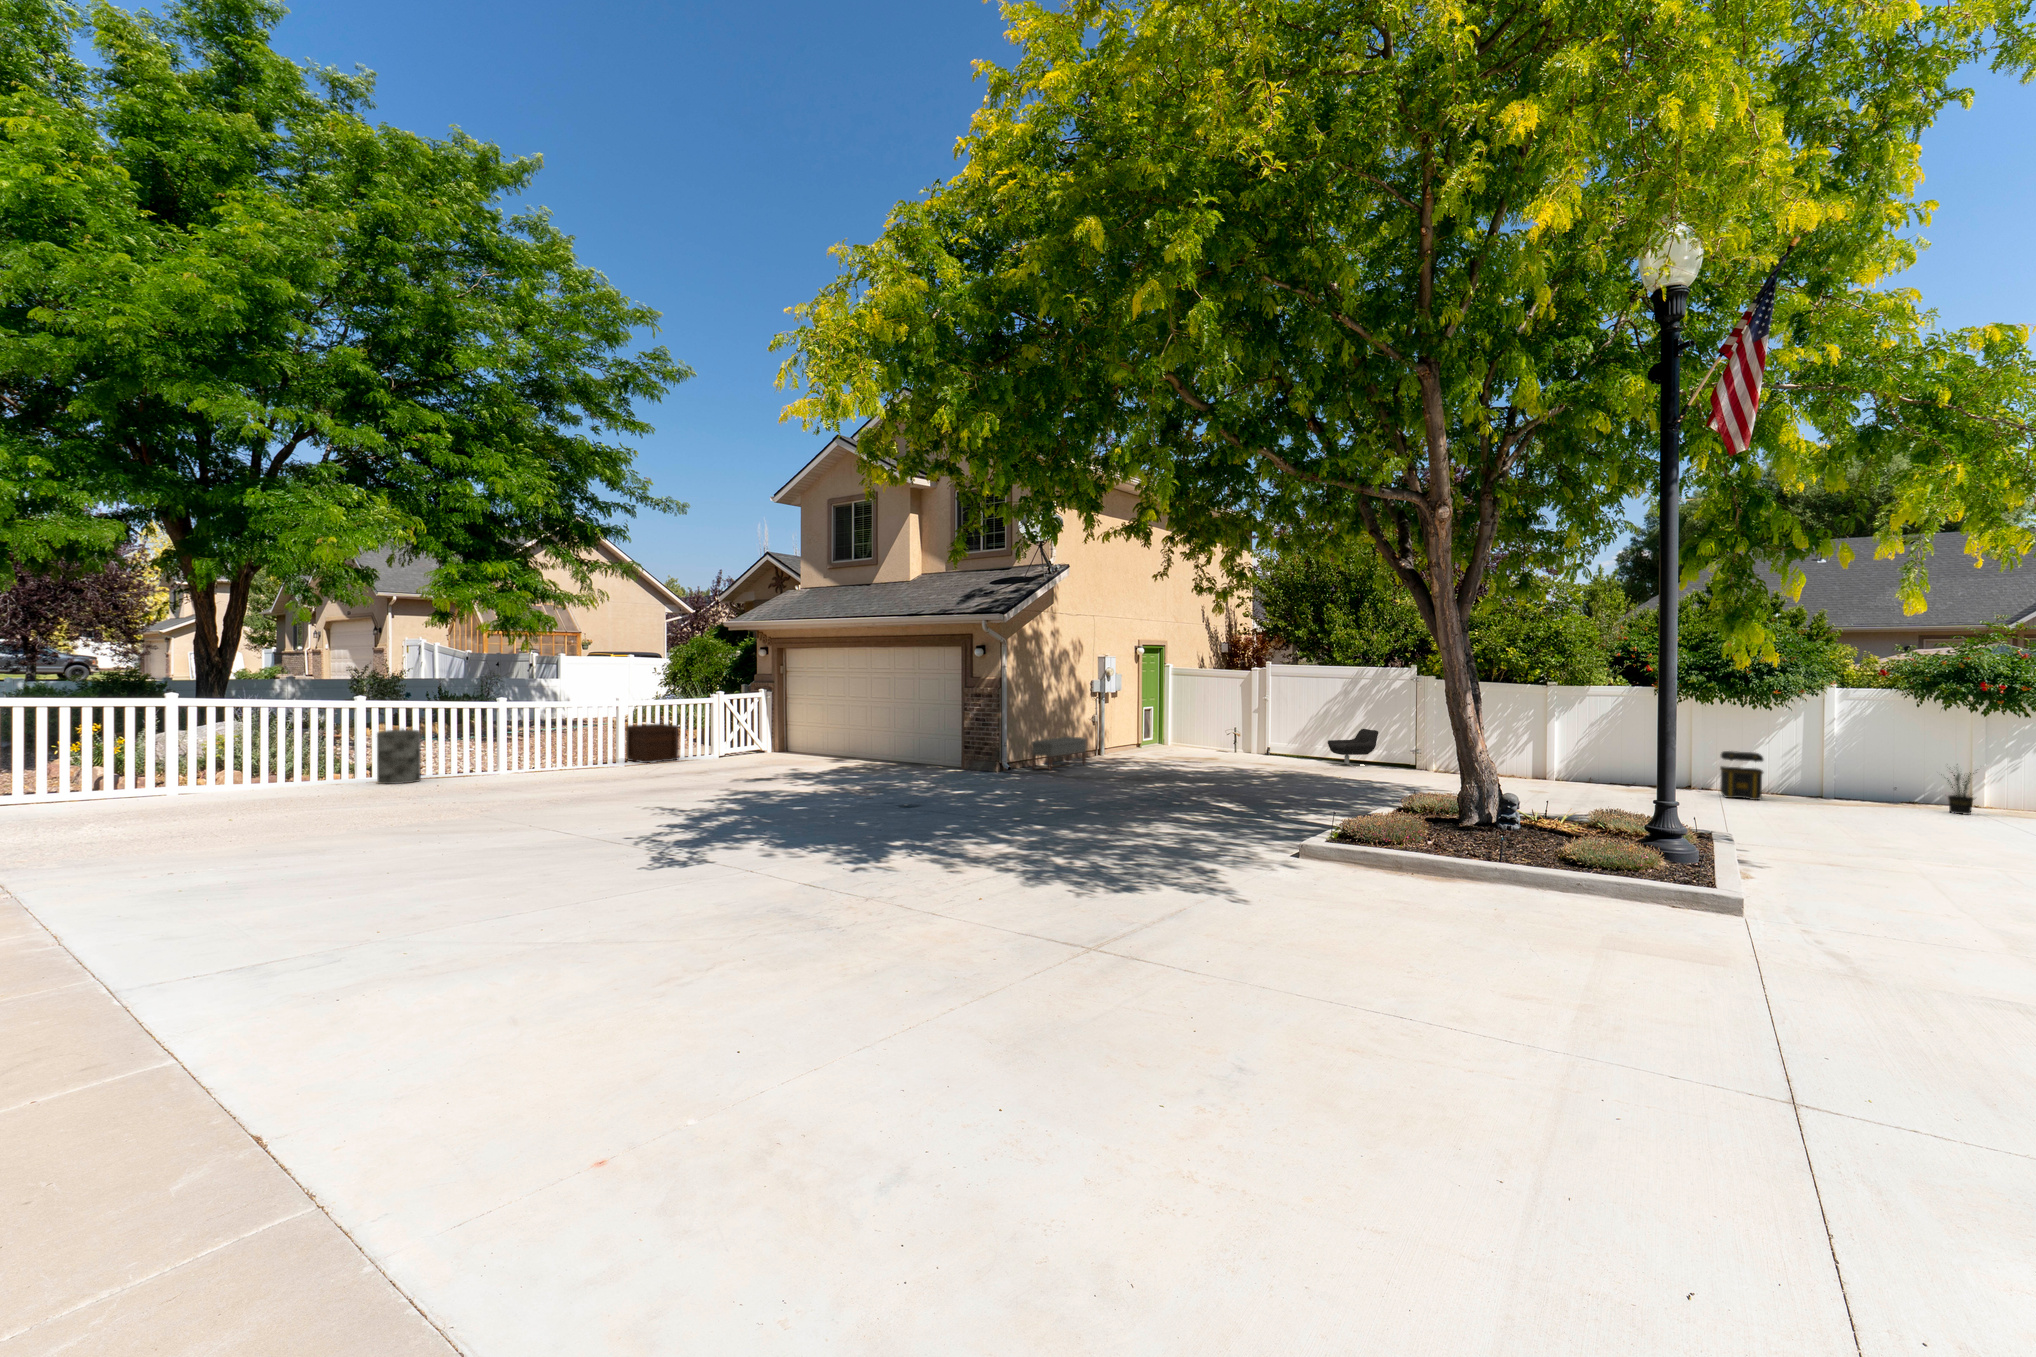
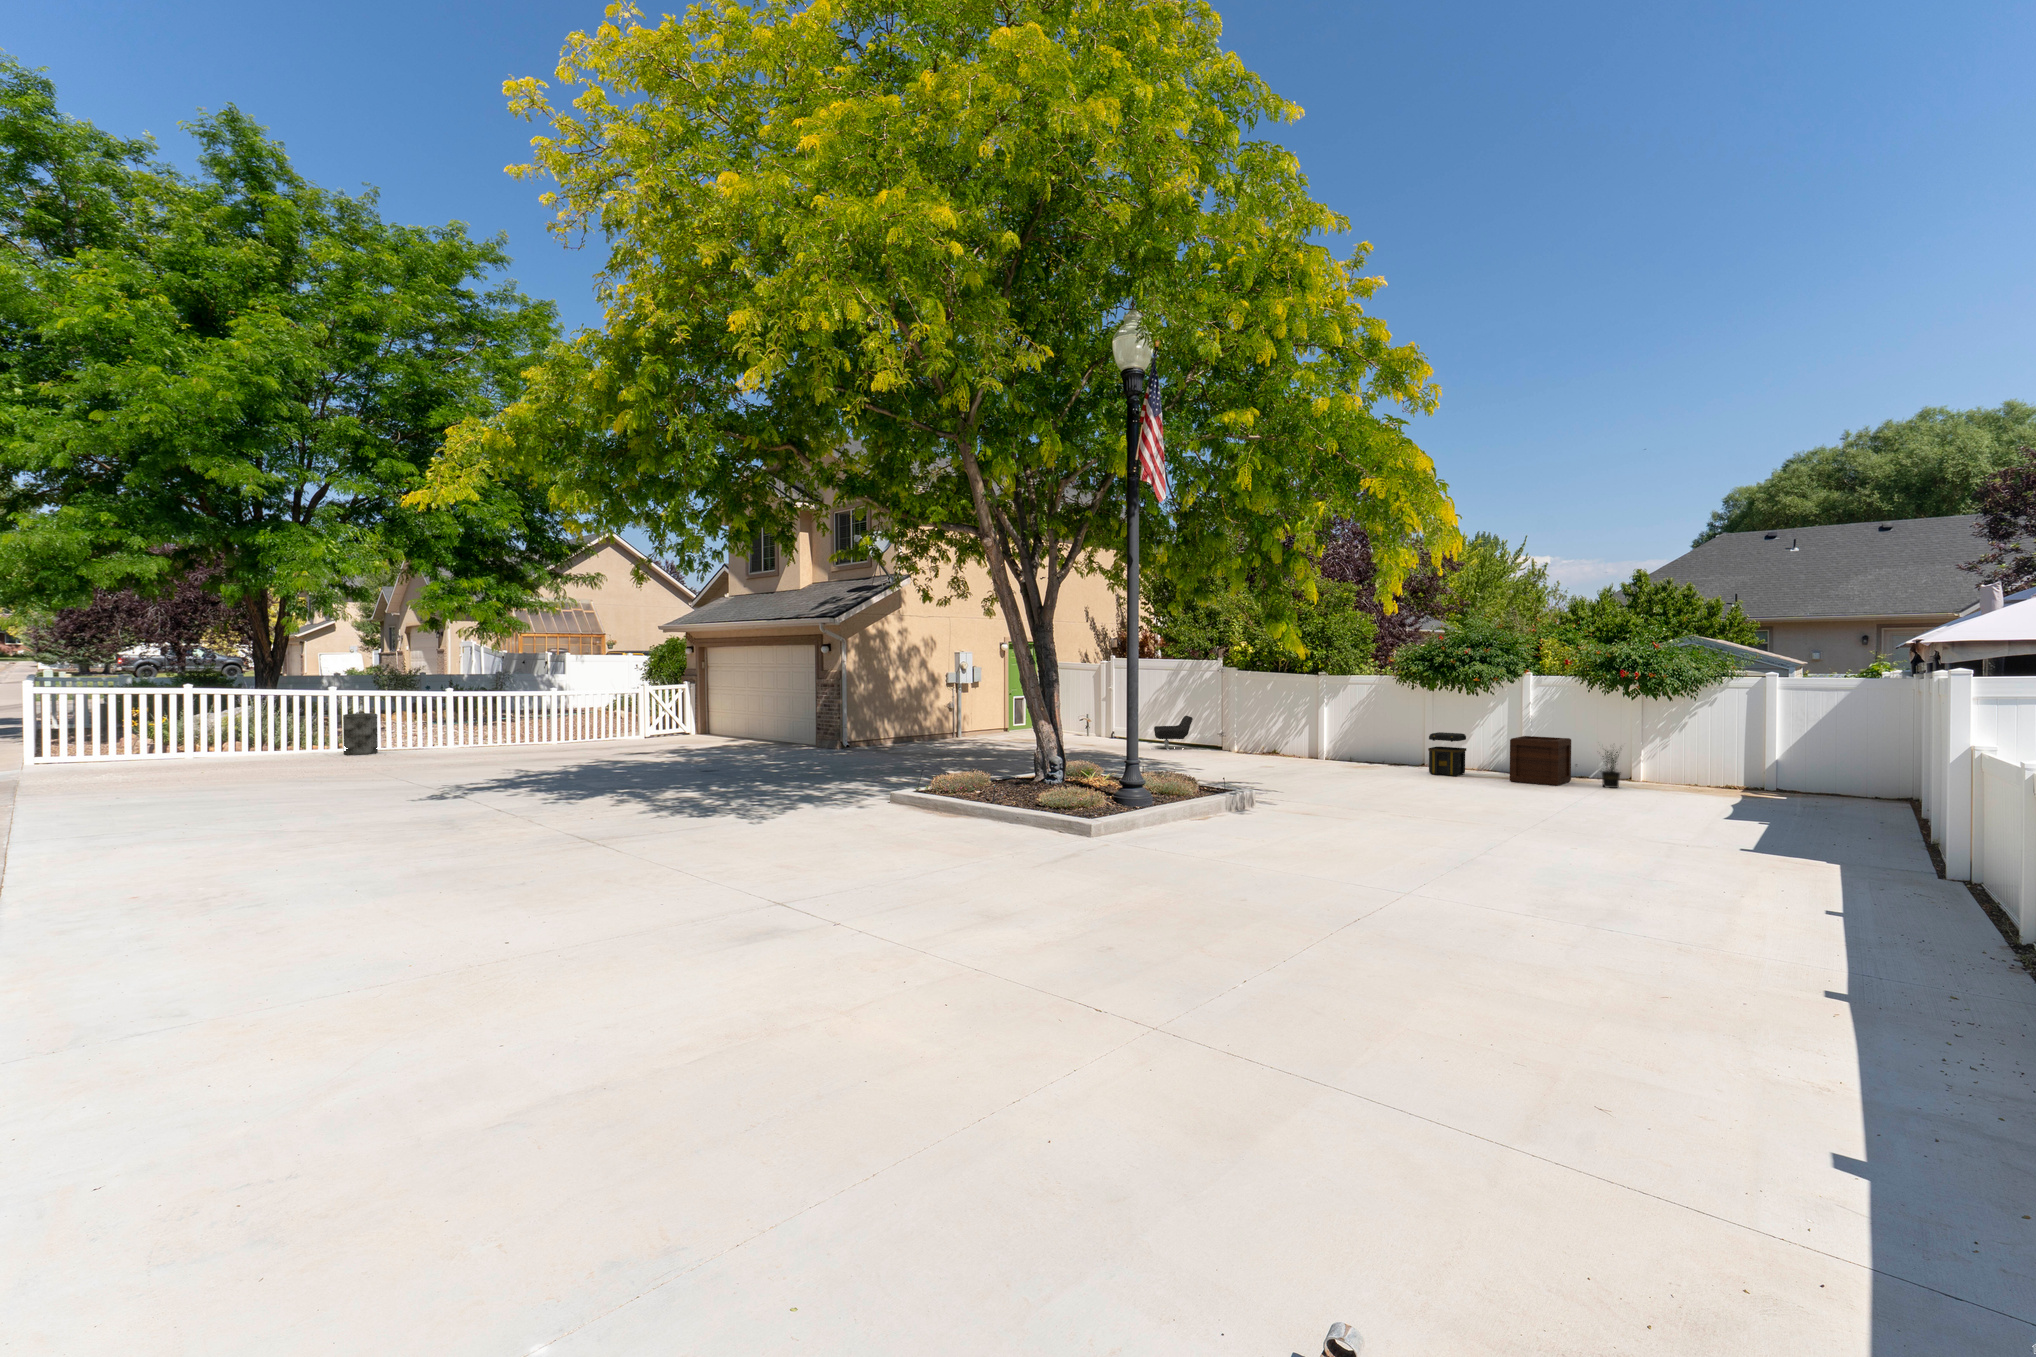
wooden crate: present [626,724,679,763] -> present [1510,736,1571,786]
bench: present [1031,737,1087,771] -> none [872,722,930,751]

